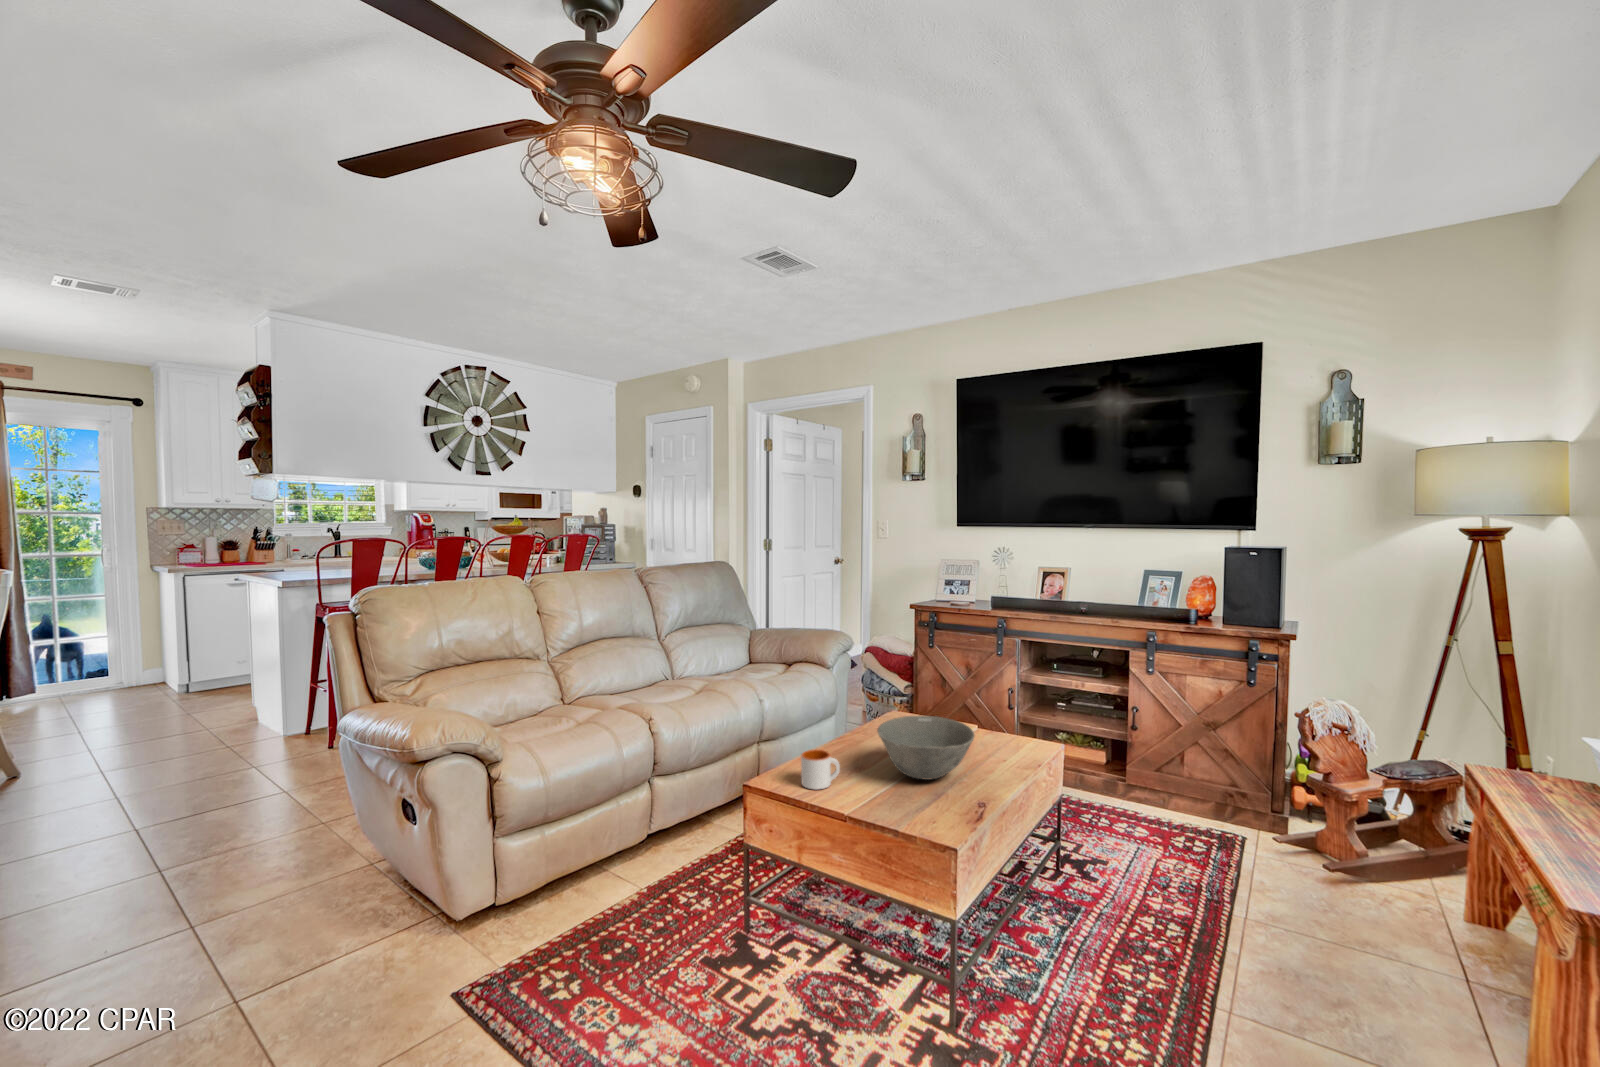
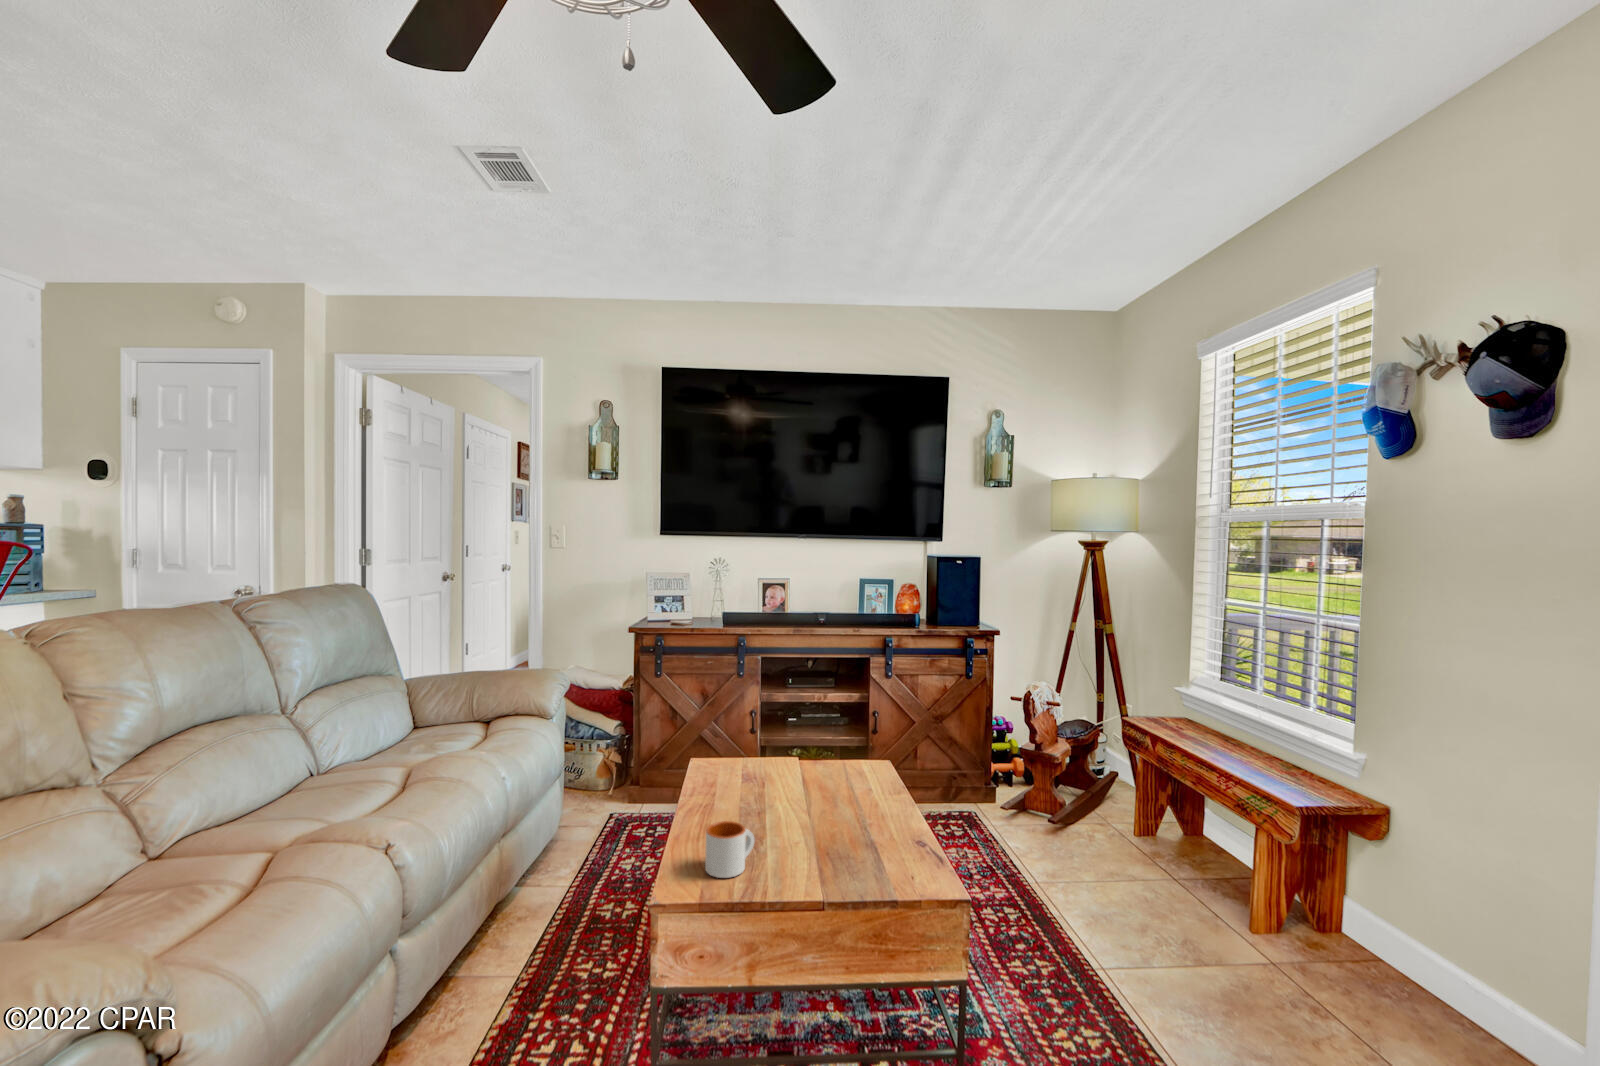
bowl: present [877,715,975,780] -> none [767,750,881,828]

